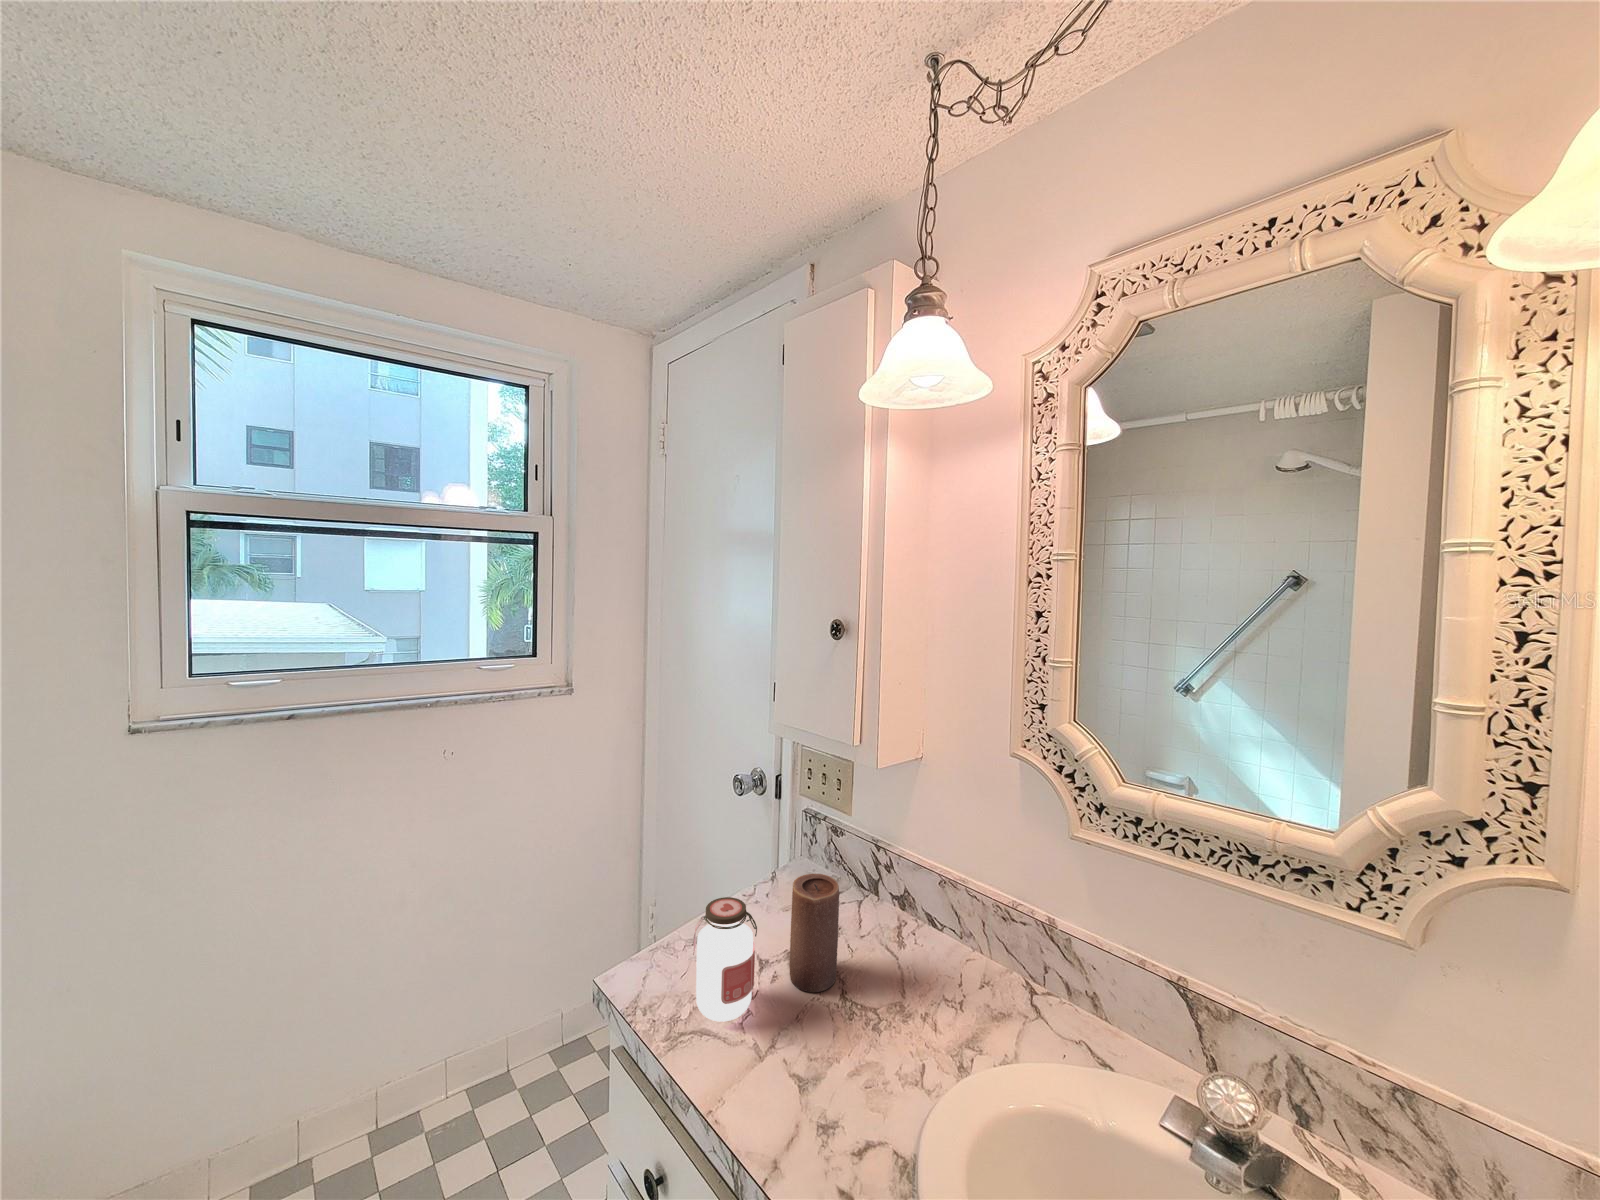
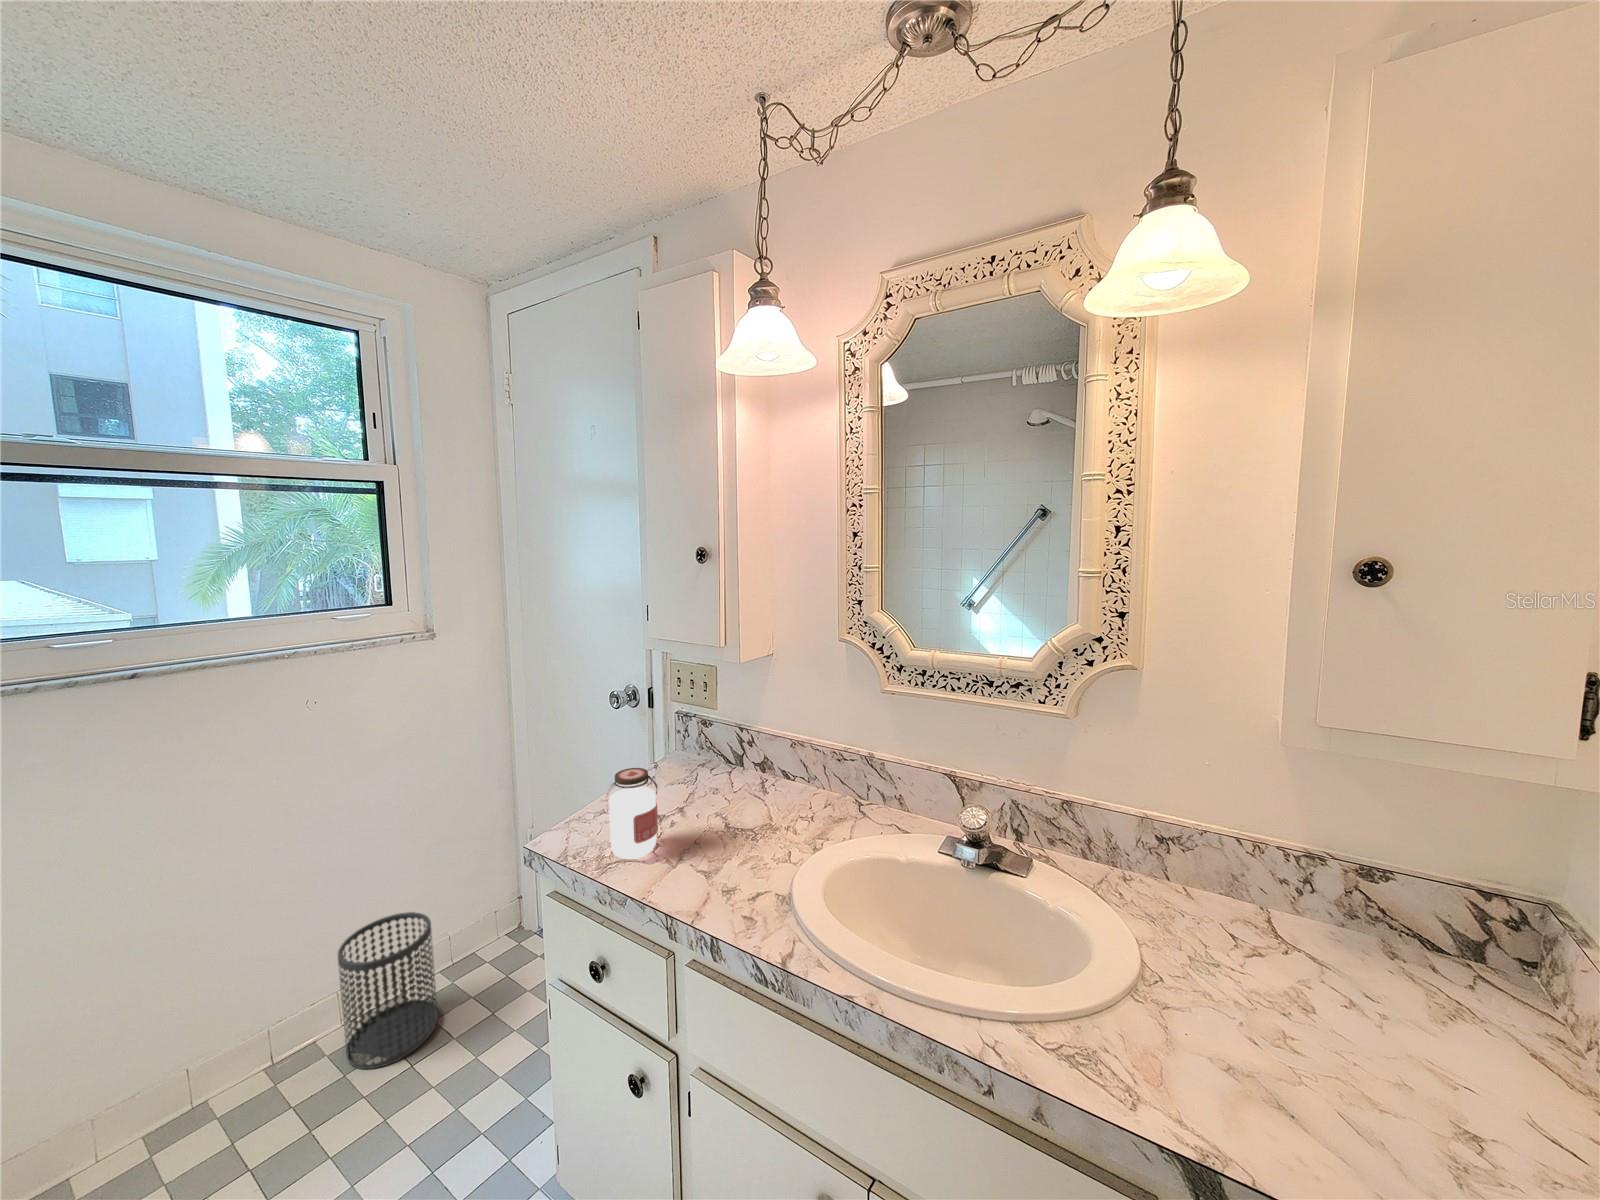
candle: present [790,874,839,992] -> none [682,746,720,831]
wastebasket: none [453,978,542,1151] -> present [338,912,438,1069]

